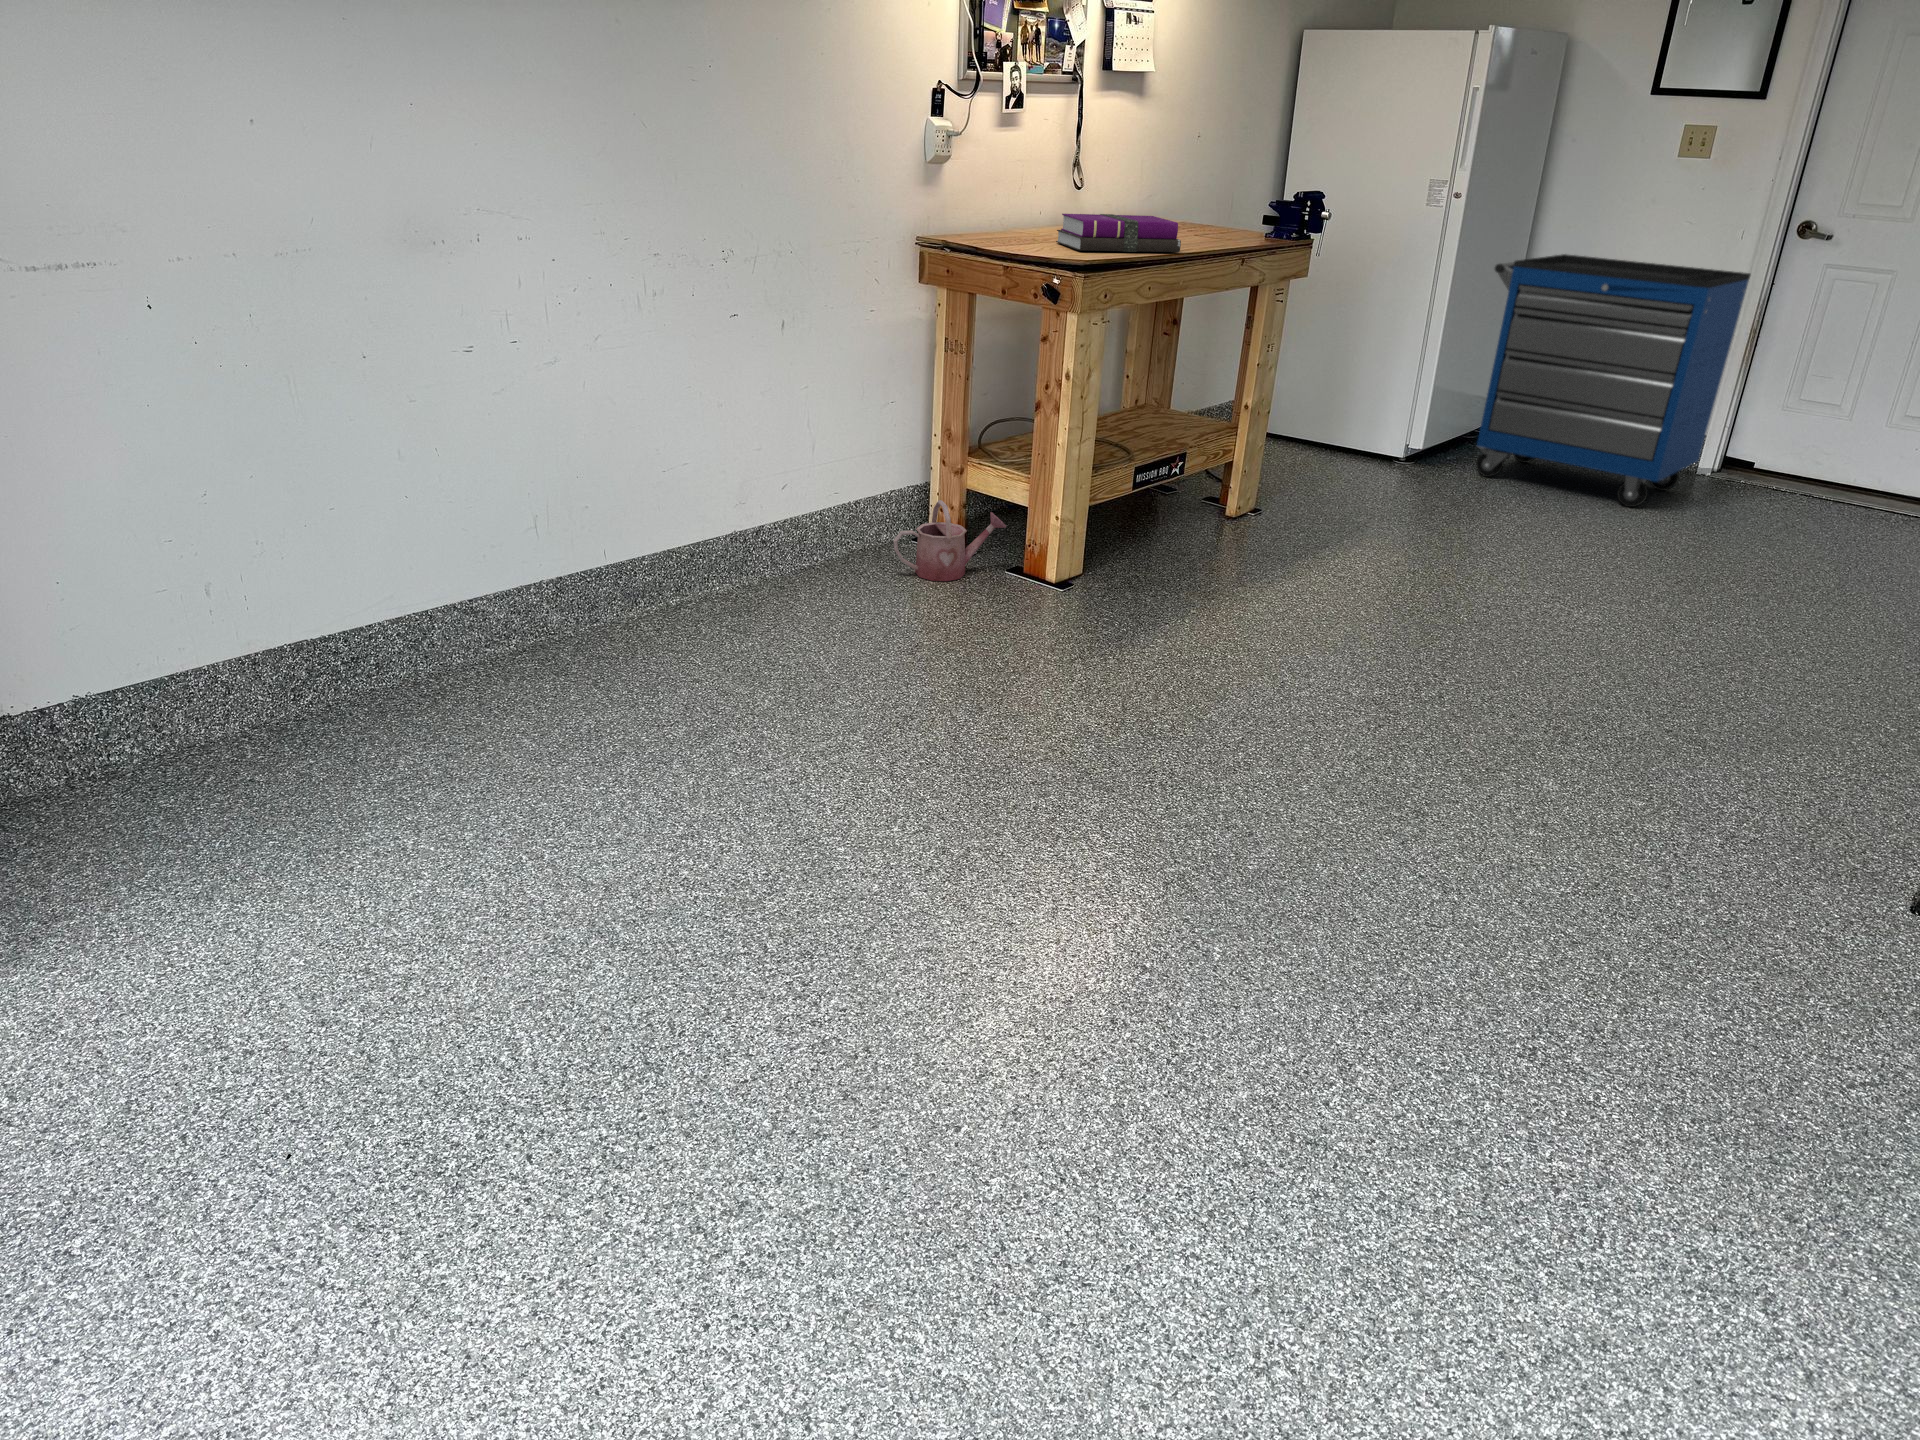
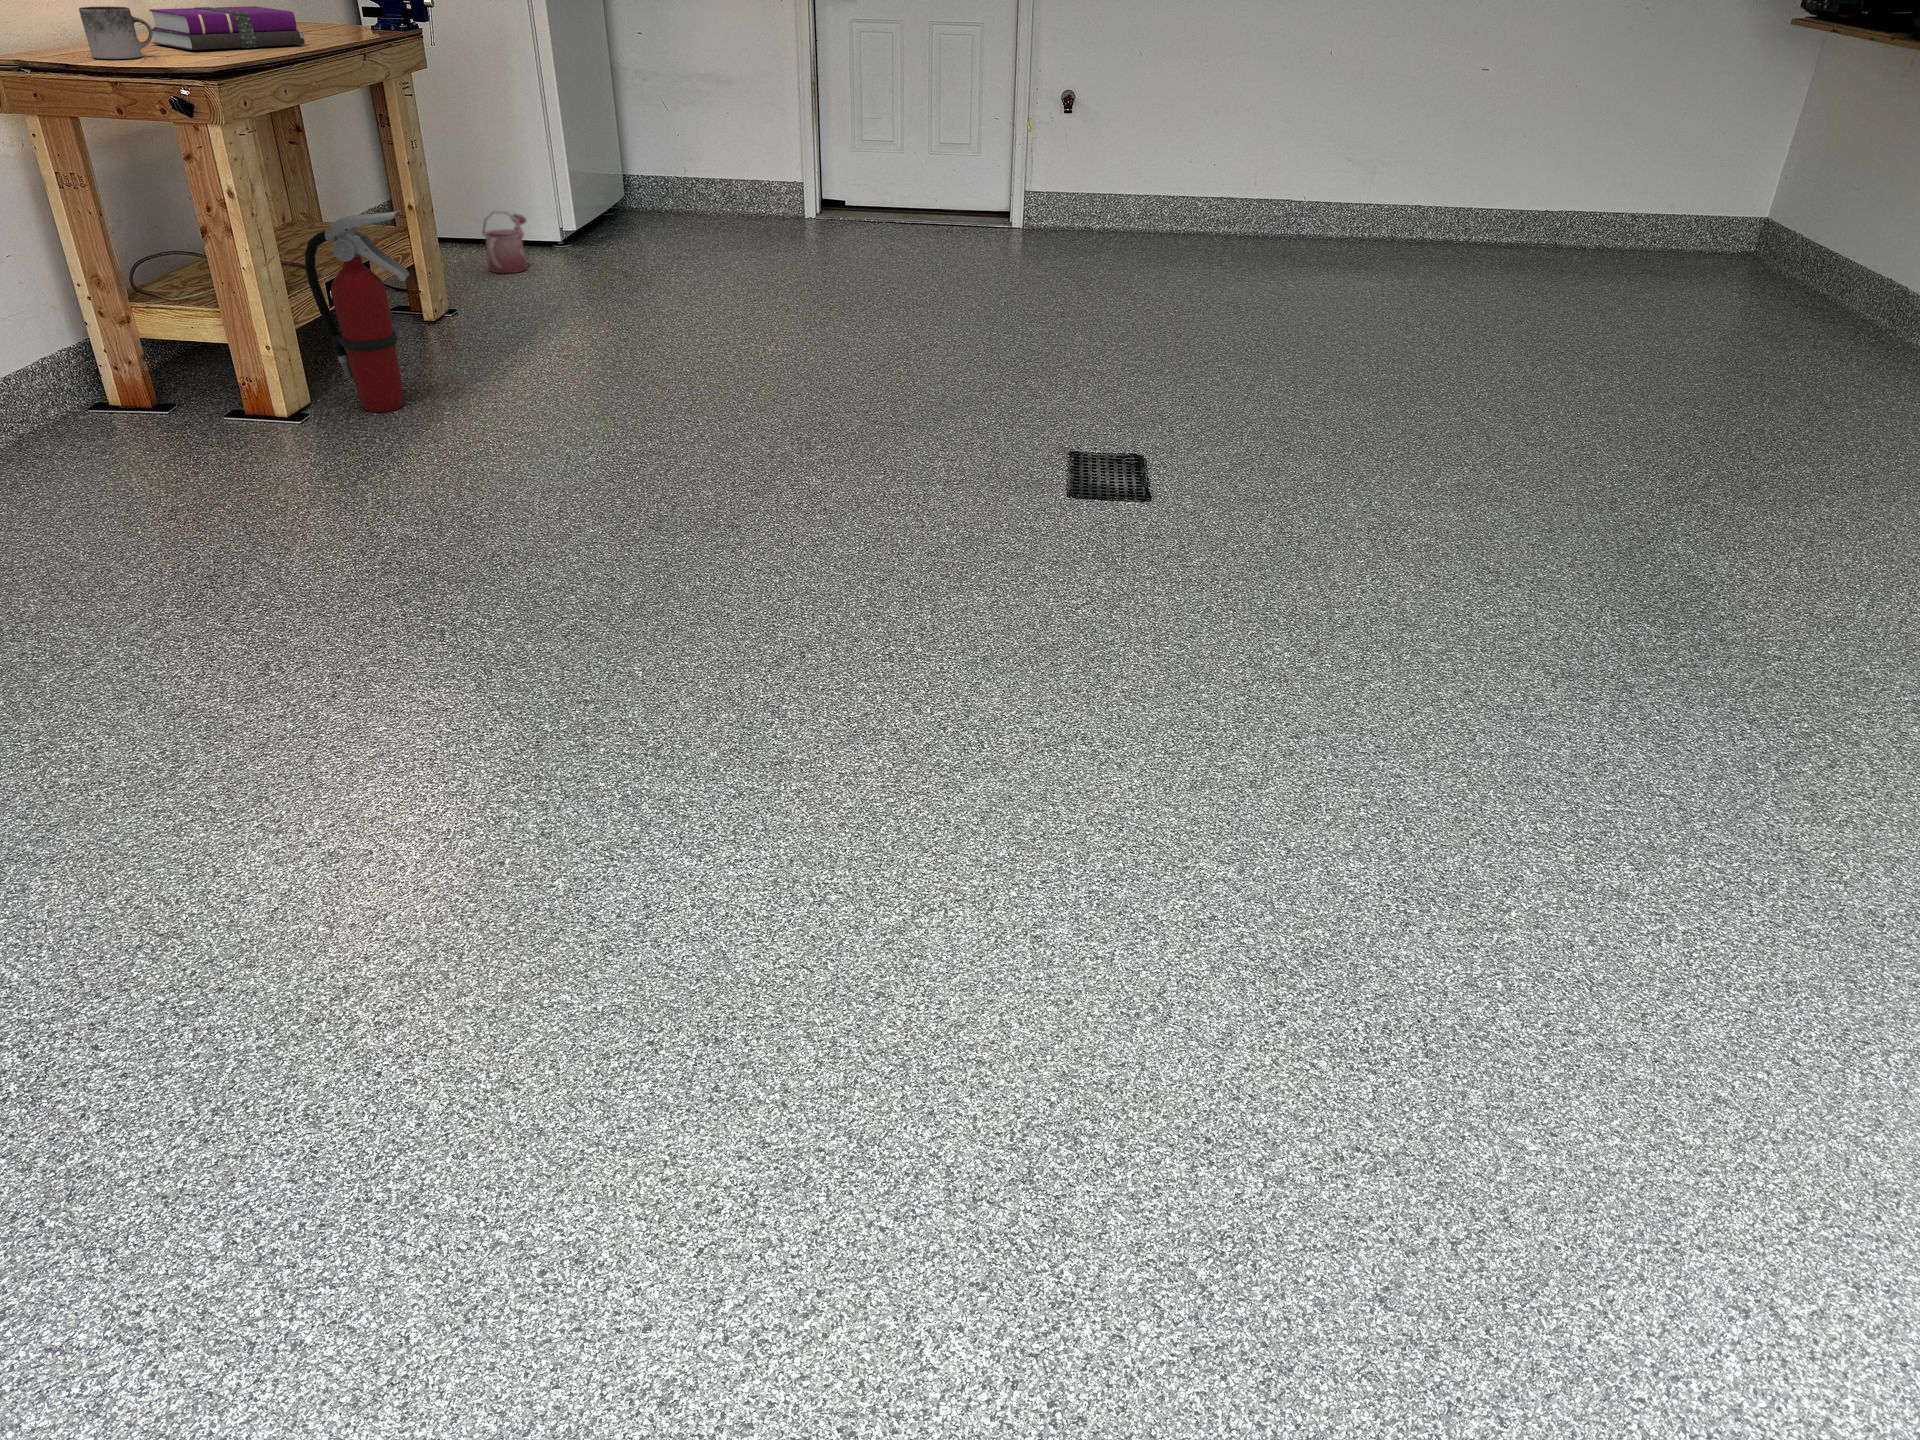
mug: none [996,209,1050,254] -> present [79,6,153,59]
storage cabinet: present [1476,254,1751,507] -> none [597,23,814,252]
fire extinguisher: none [1107,411,1207,596] -> present [305,210,409,412]
watering can: present [894,500,1006,581] -> present [482,211,527,273]

